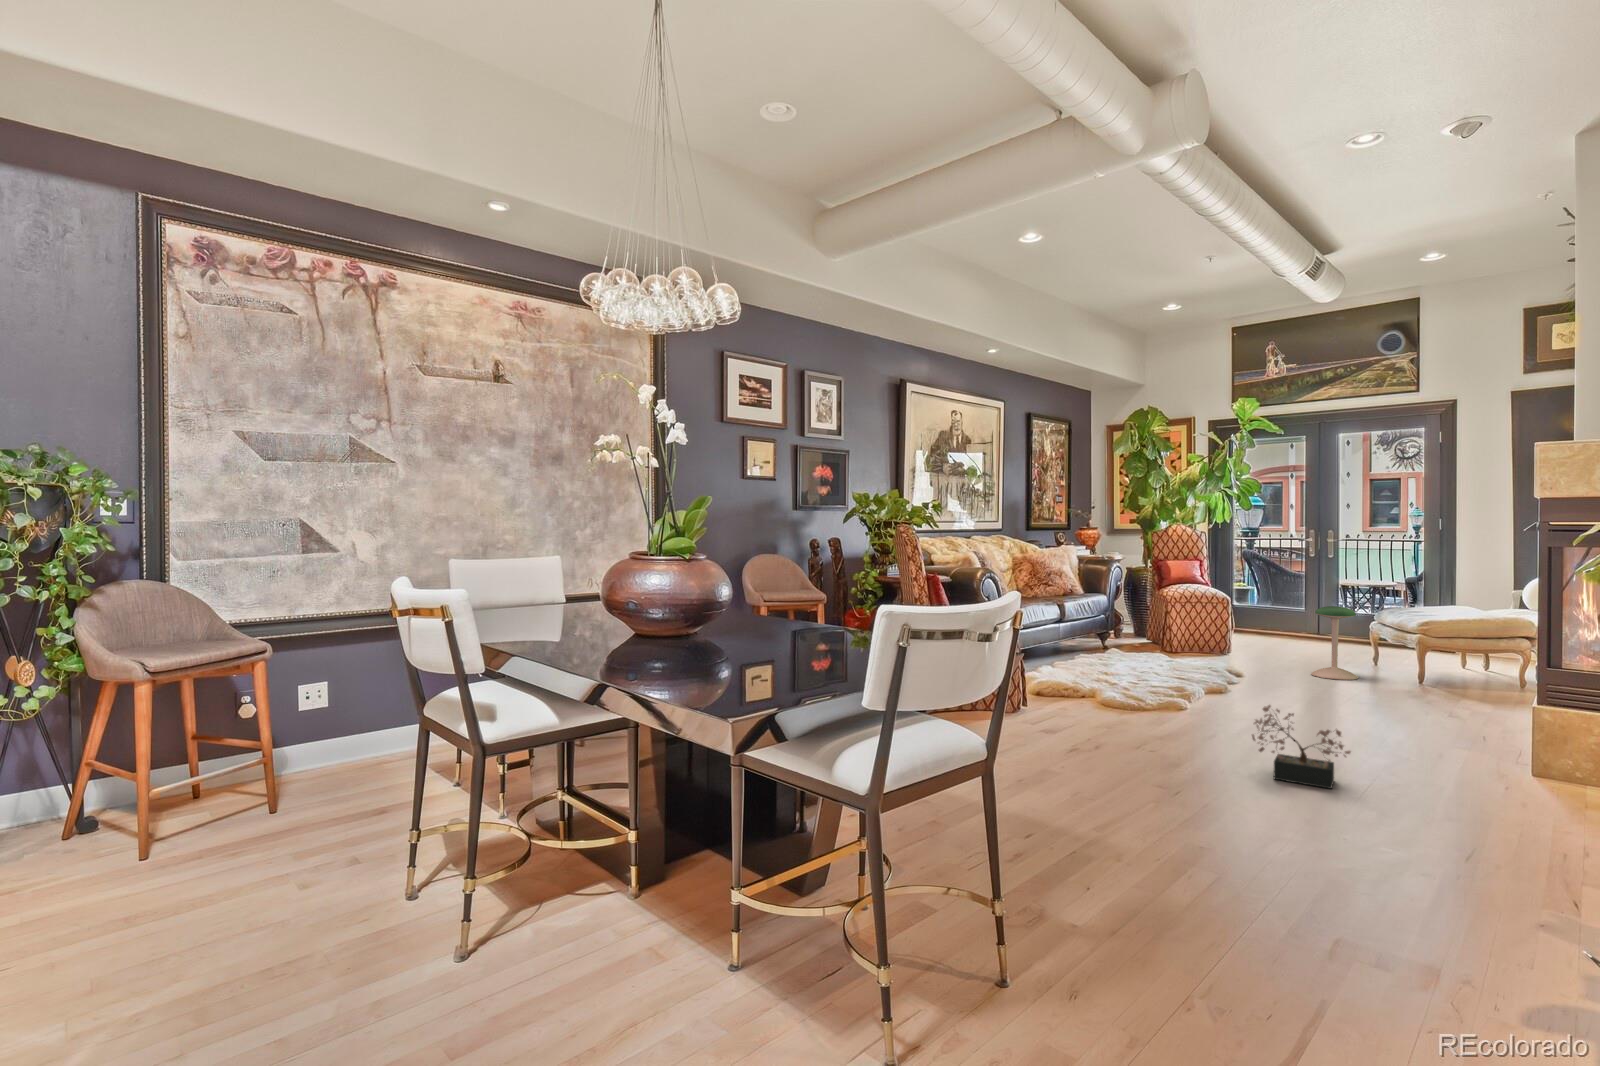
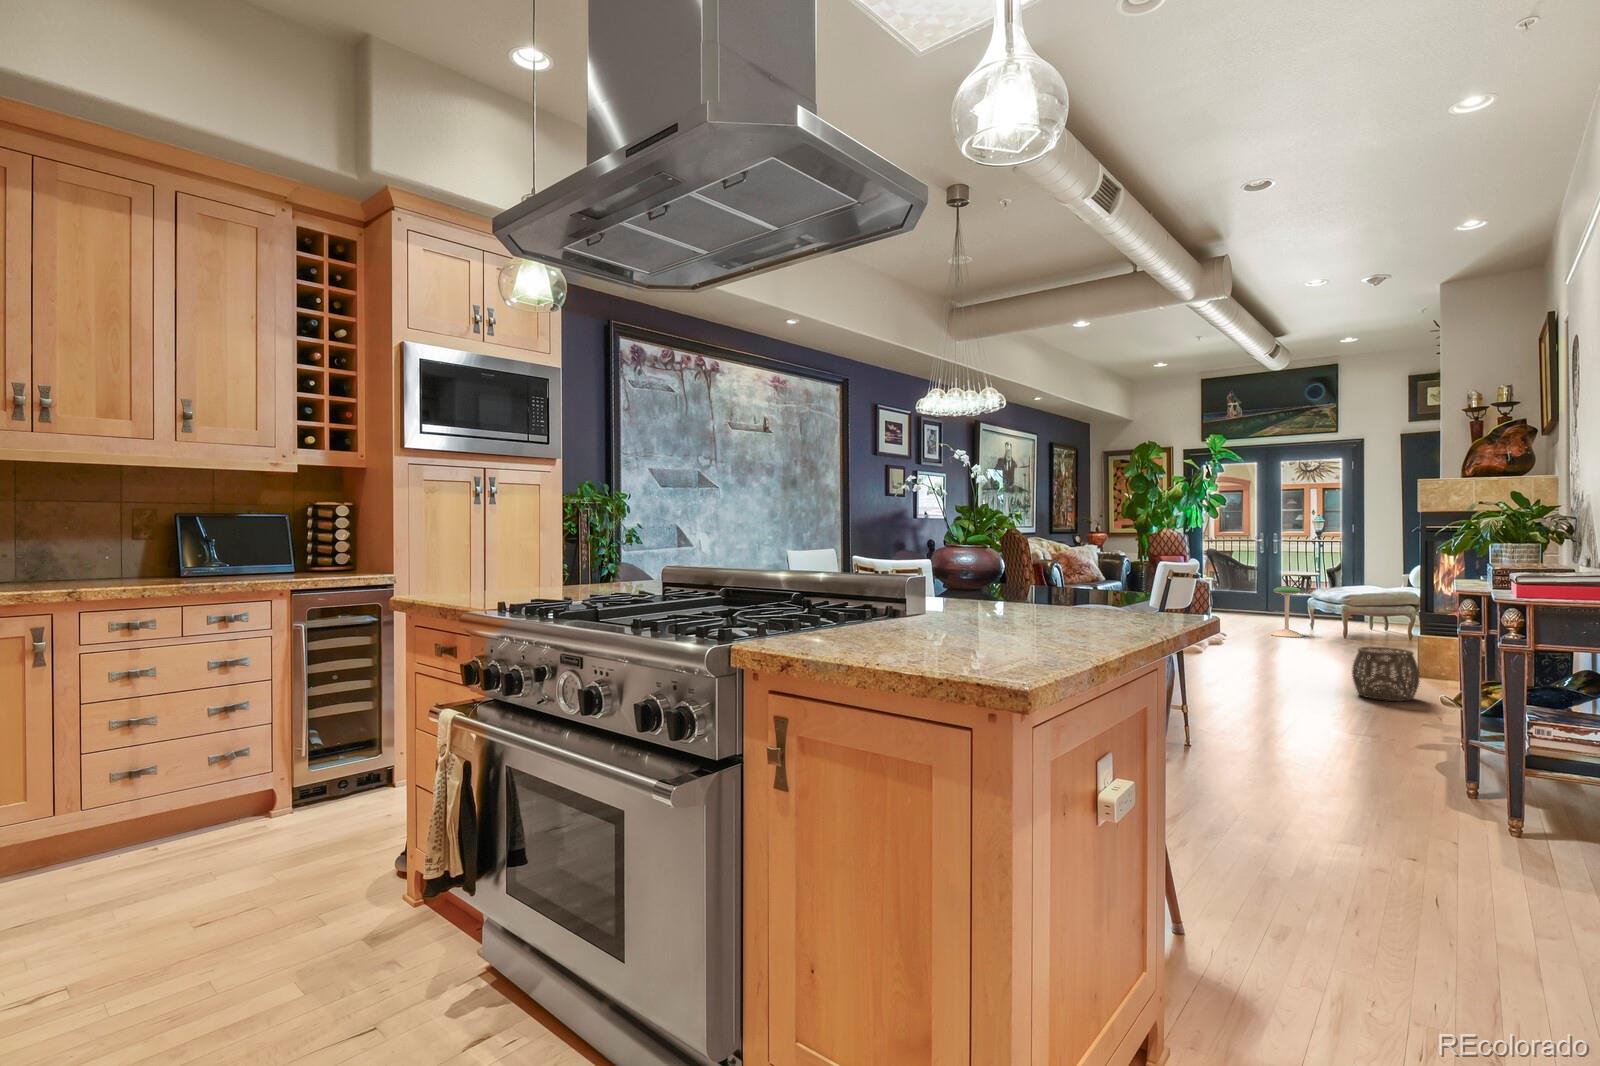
decorative plant: present [1252,705,1351,789] -> none [1257,638,1318,685]
woven basket: none [1406,733,1538,843] -> present [1352,647,1420,701]

